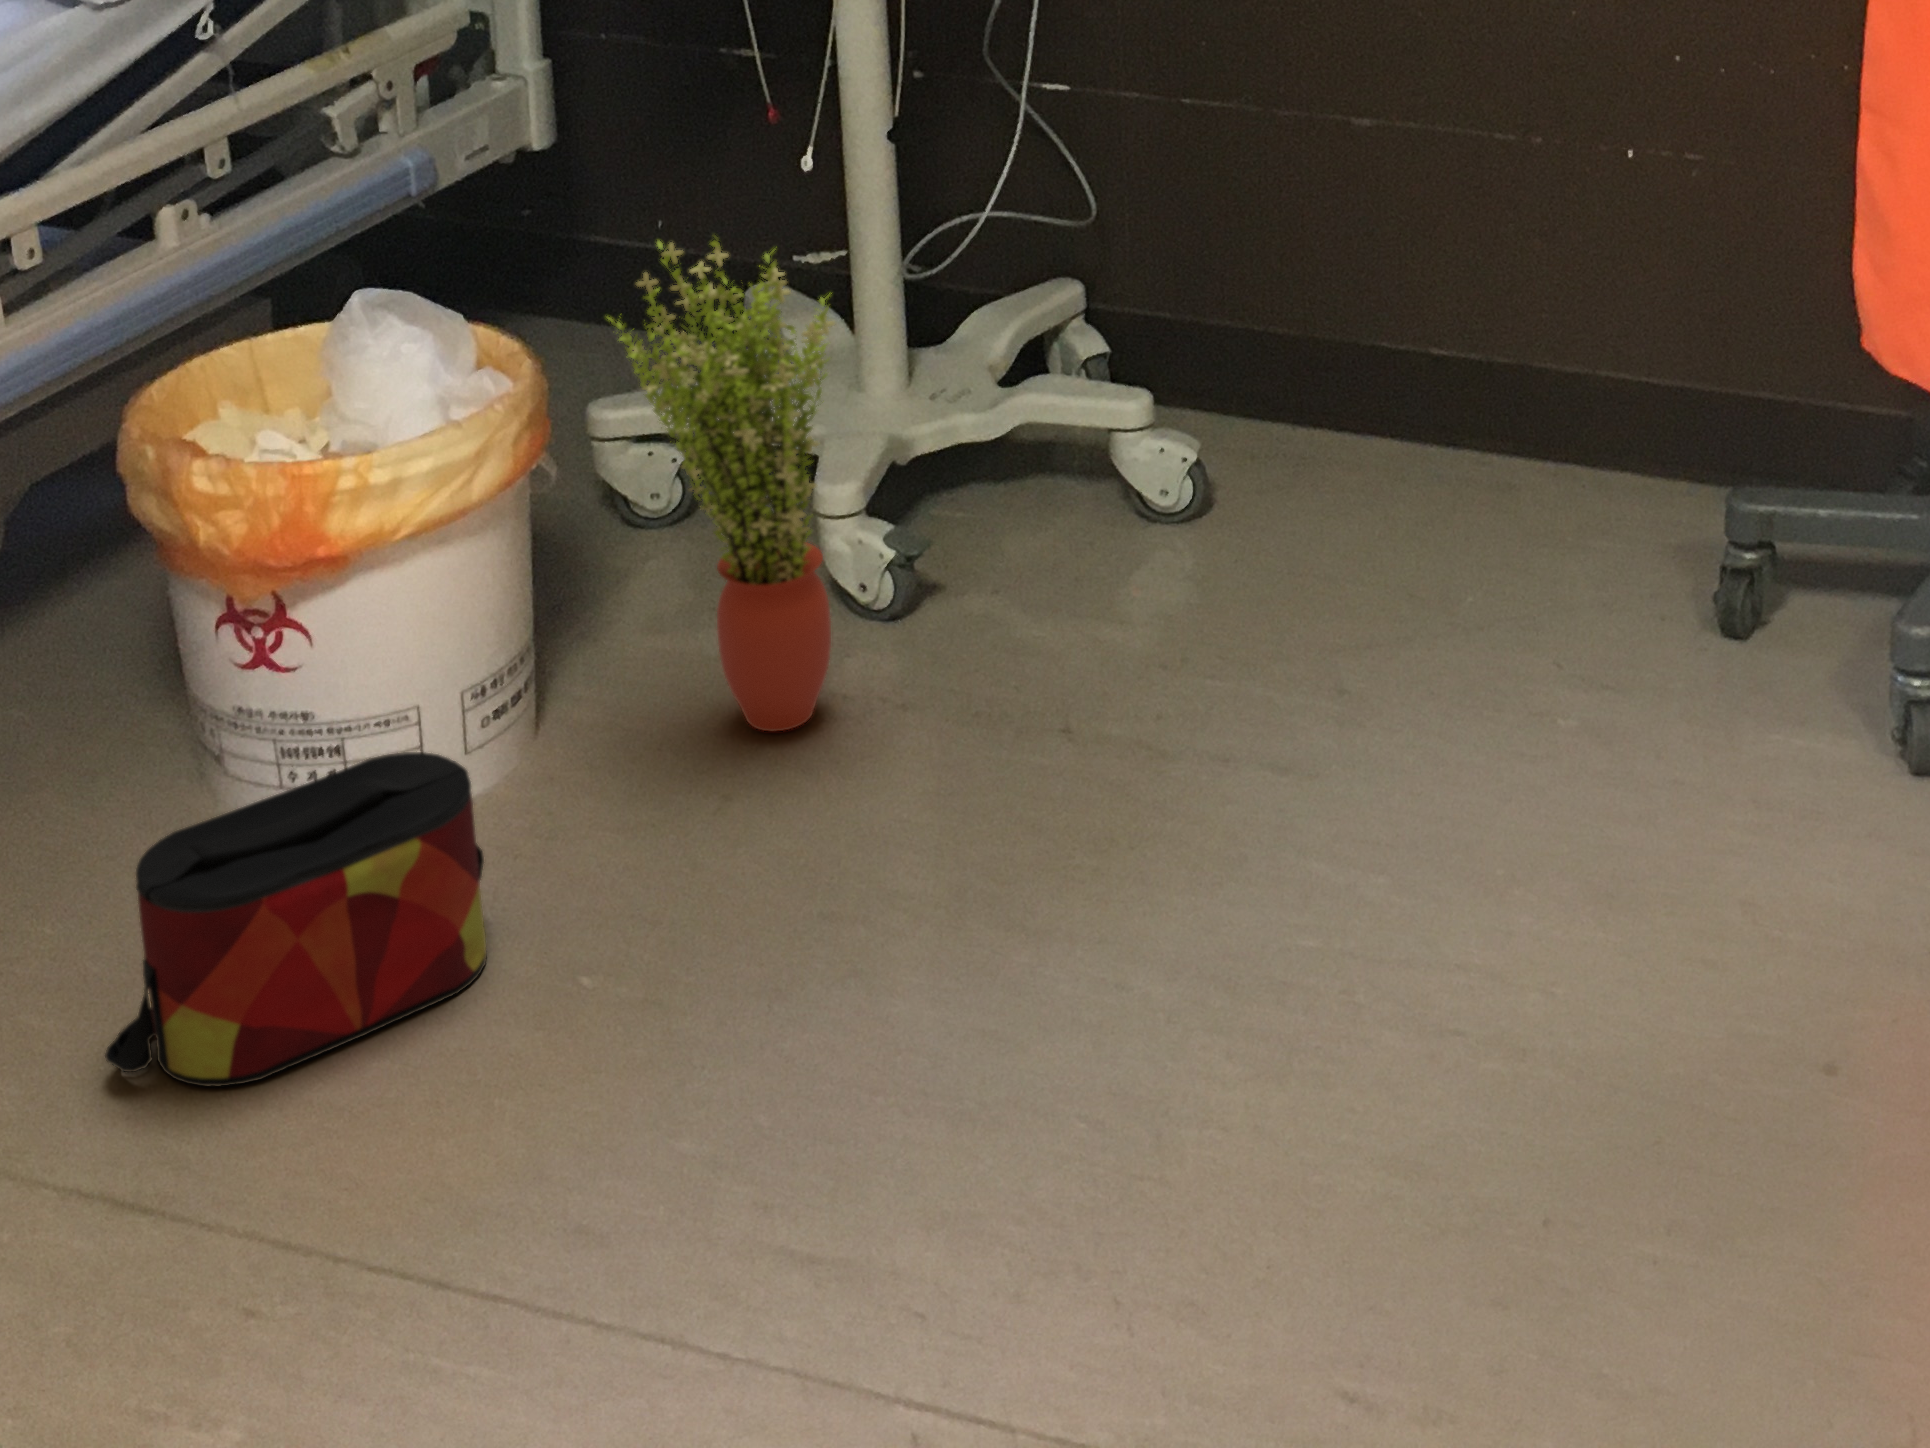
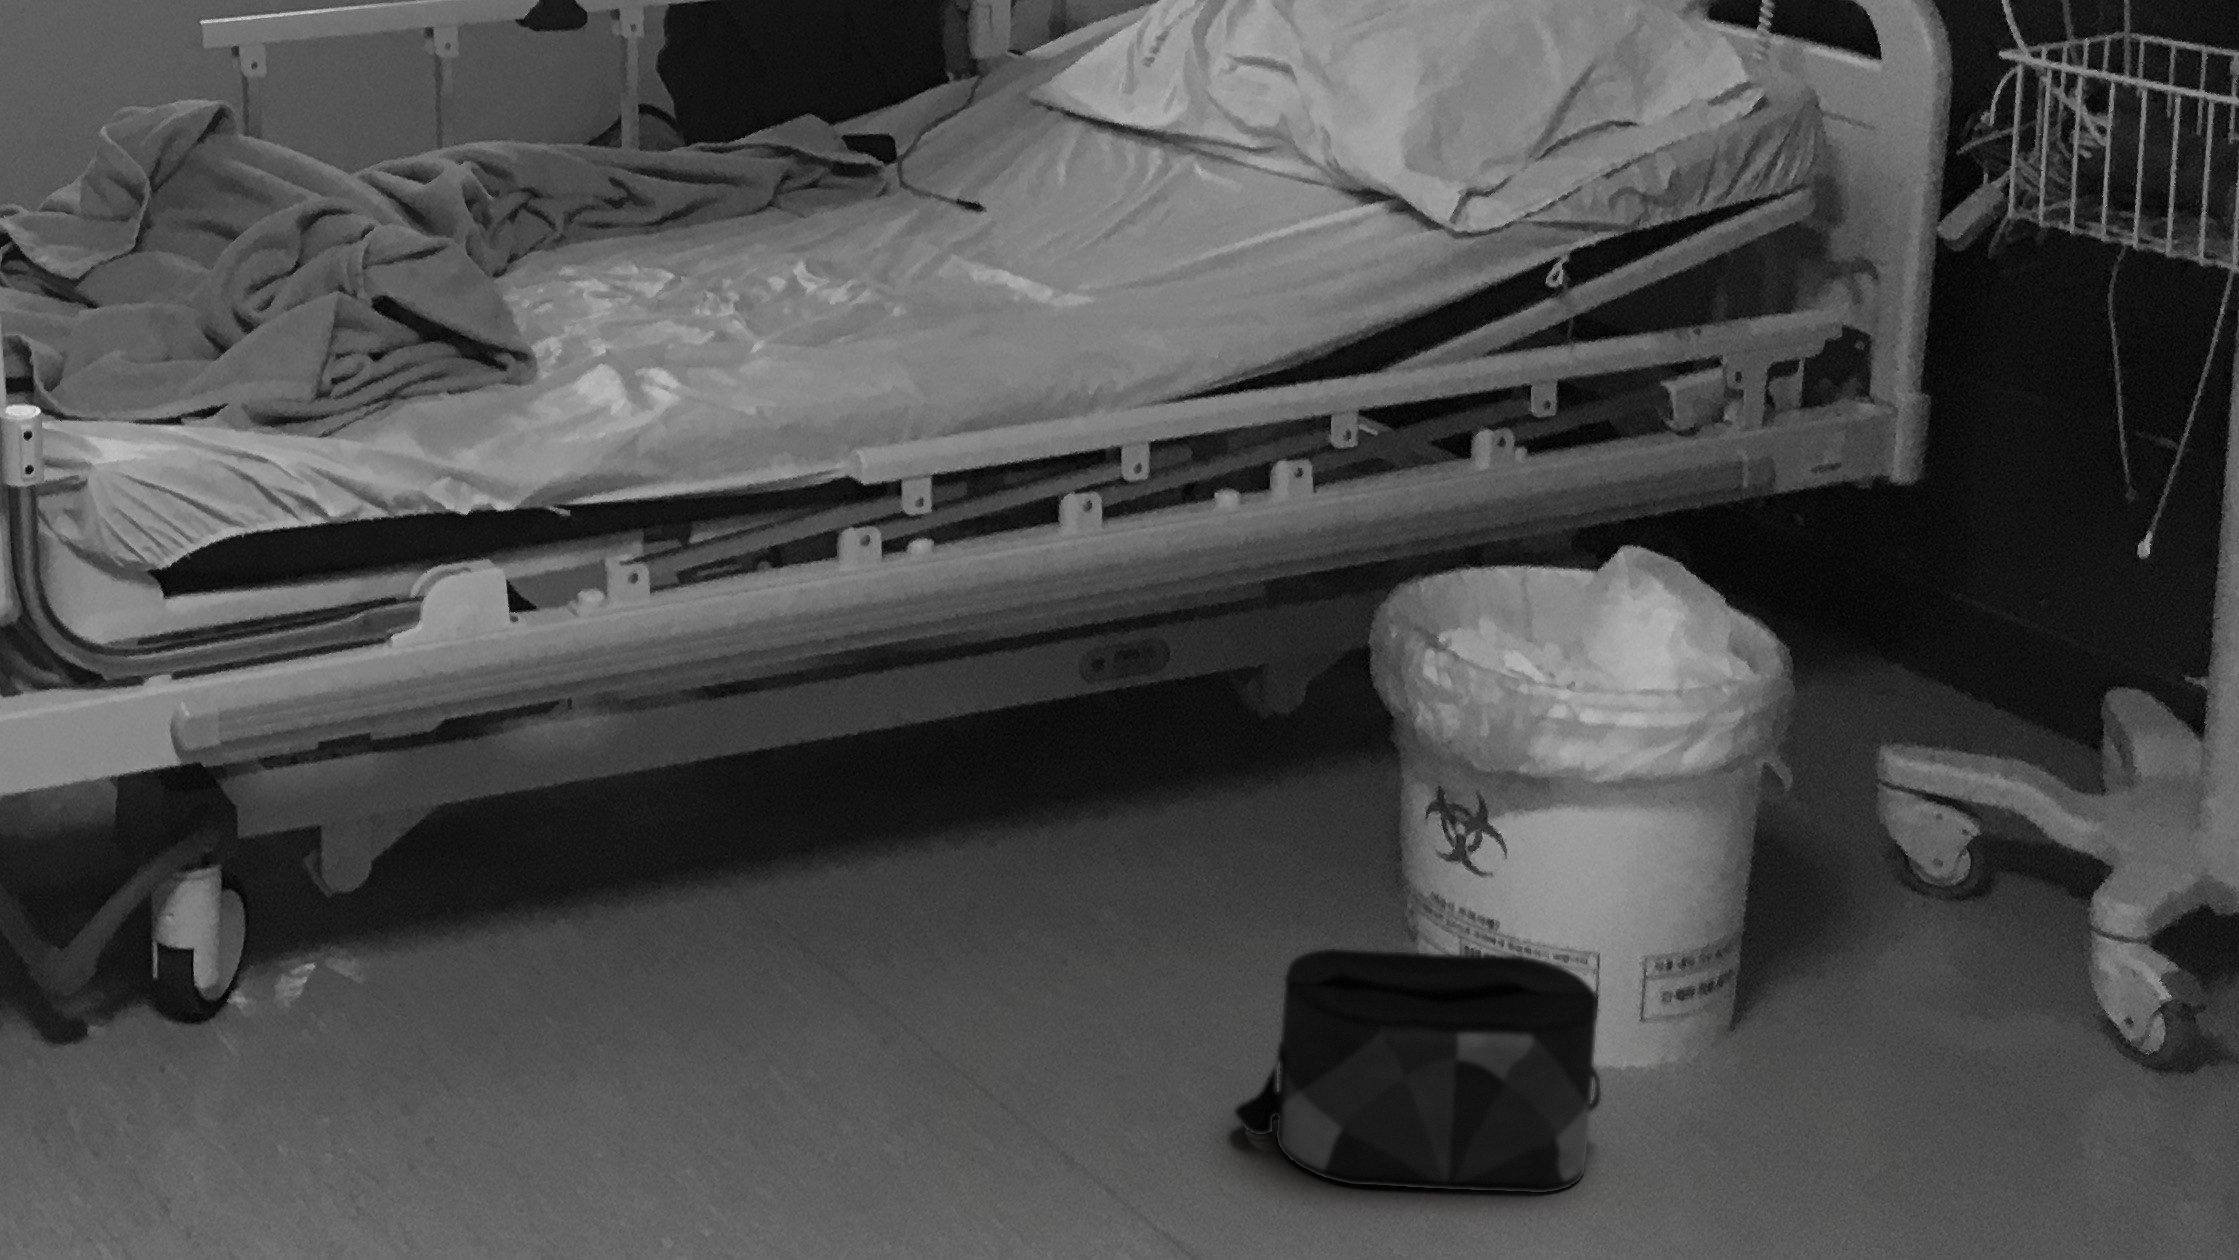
potted plant: present [608,237,835,731] -> none [1848,572,2104,1107]

